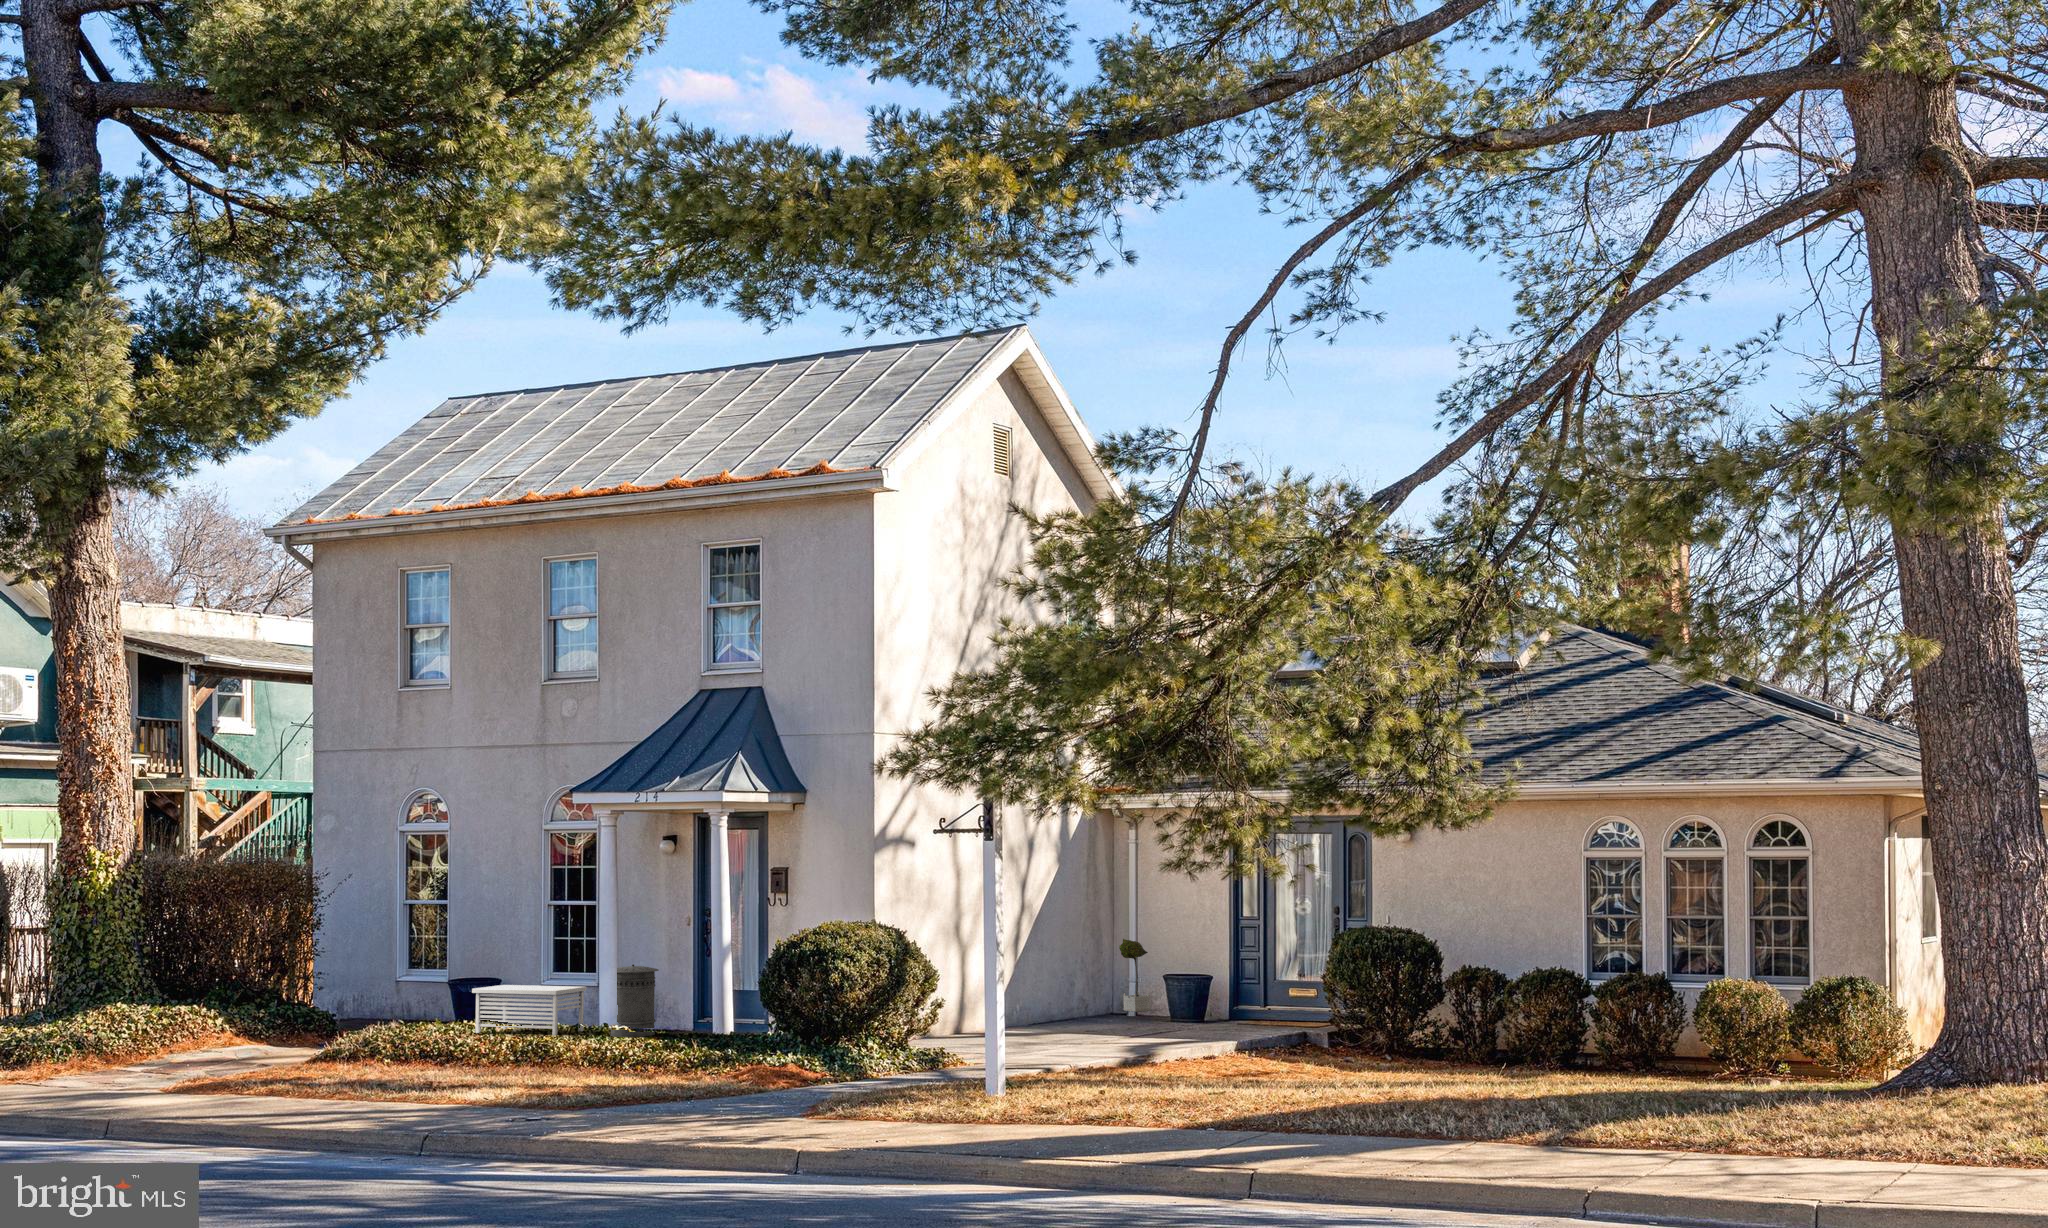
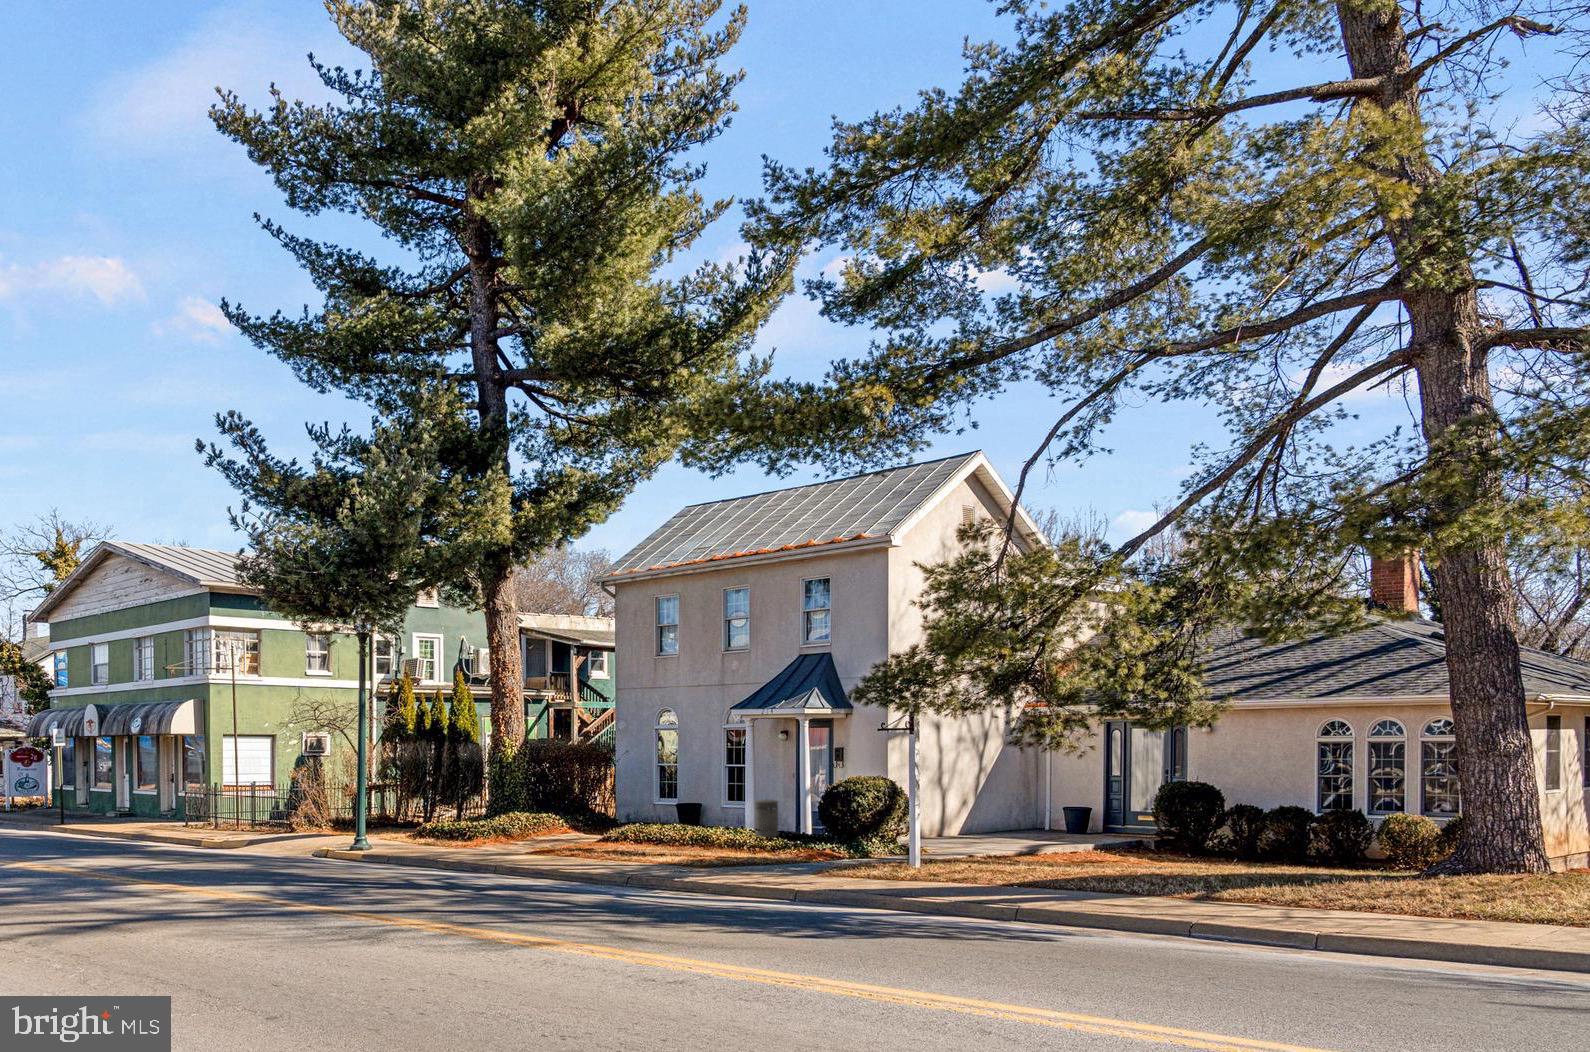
potted tree: present [1119,939,1151,1012] -> none [1036,789,1054,831]
storage bench: present [472,985,586,1035] -> none [688,809,745,835]

